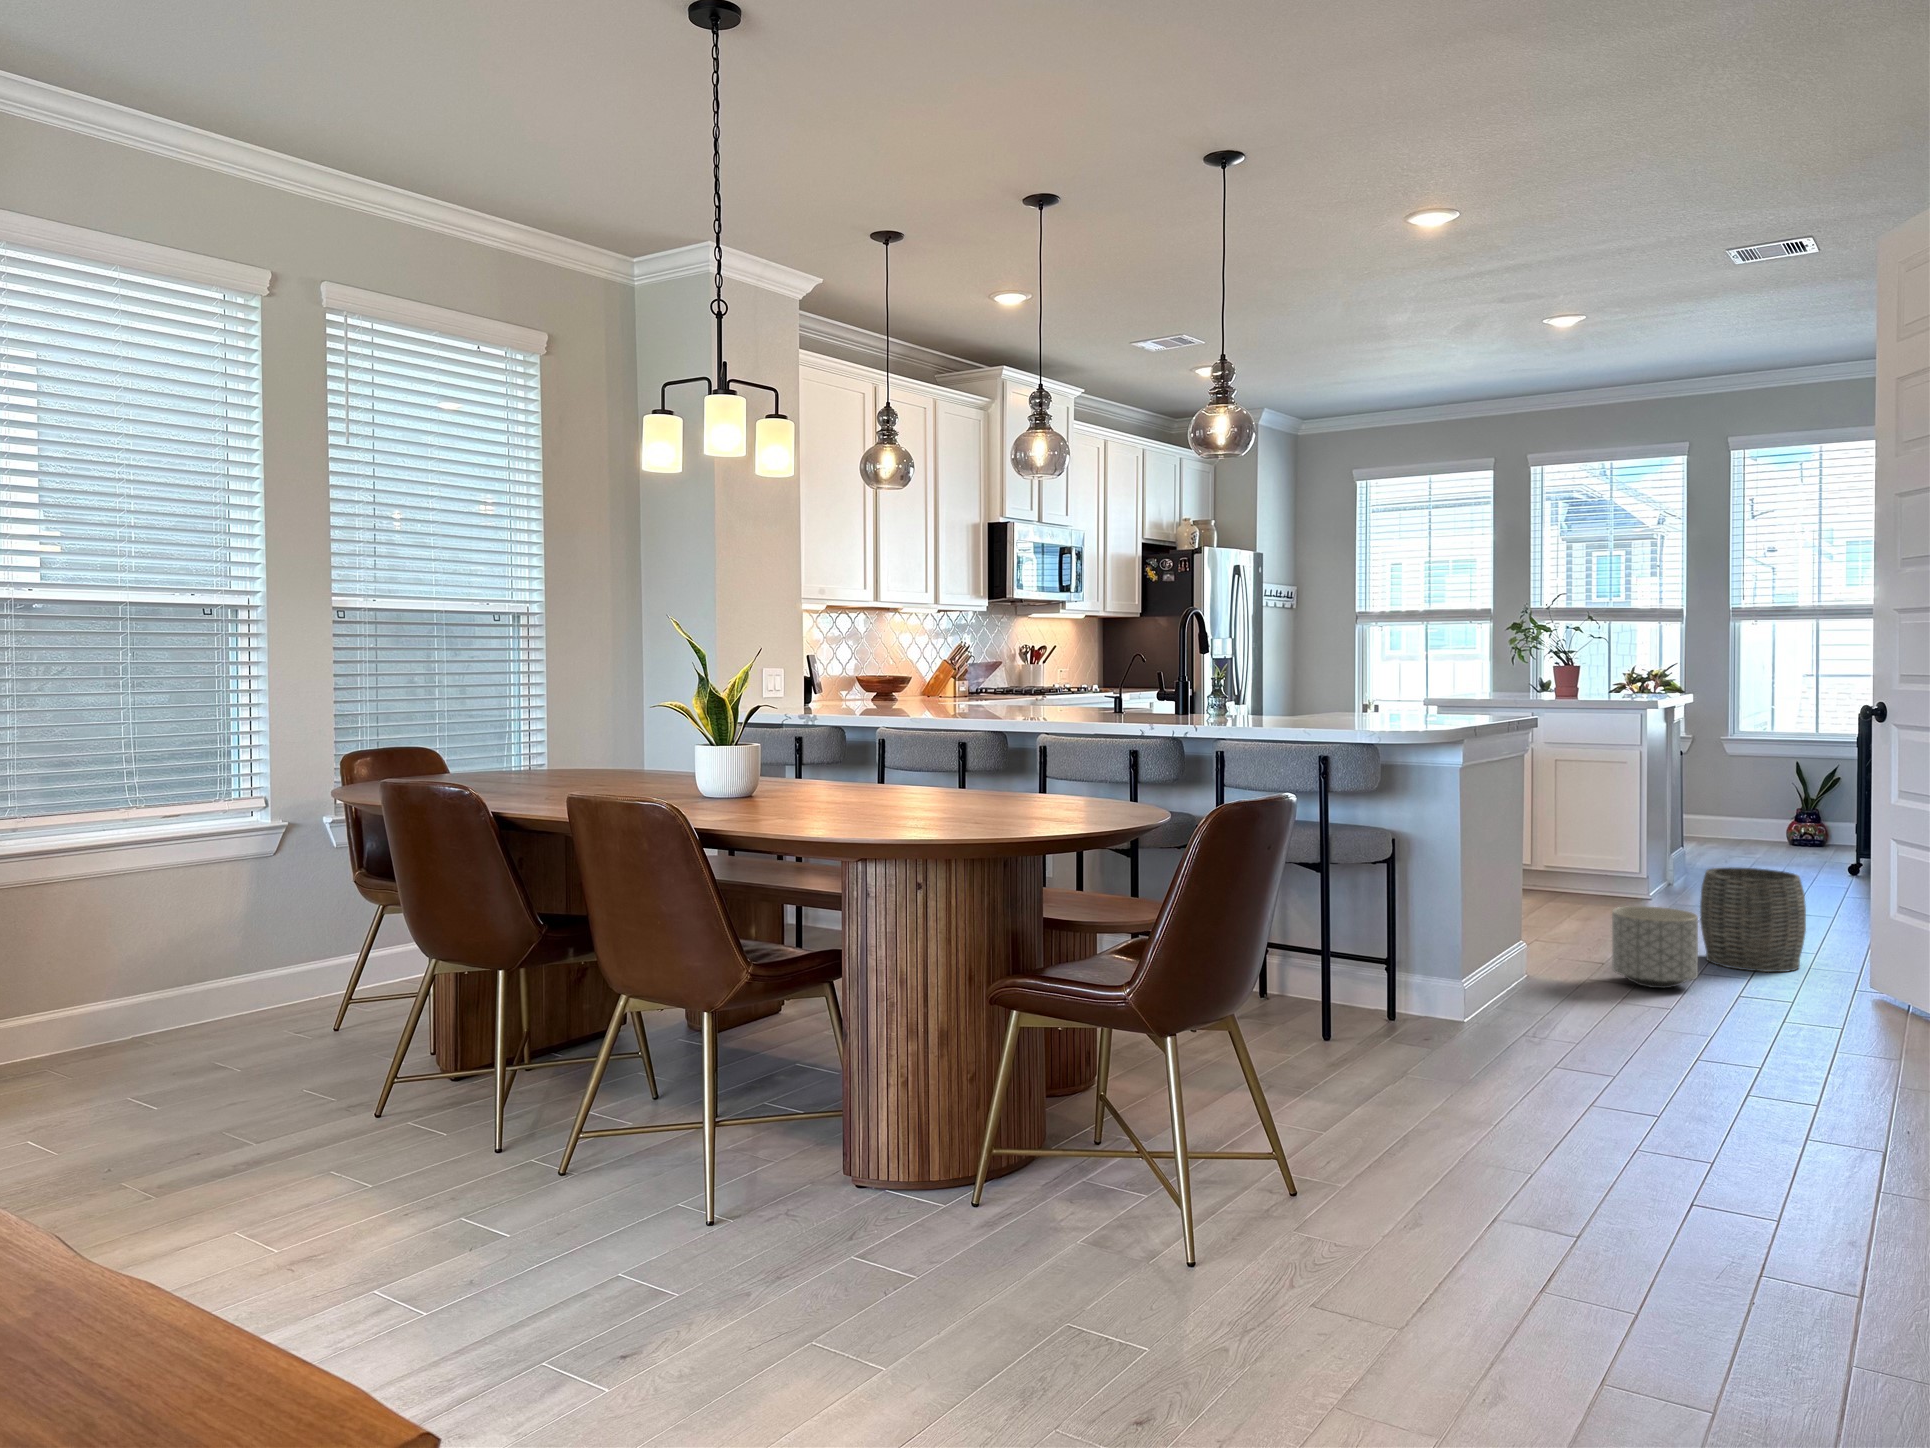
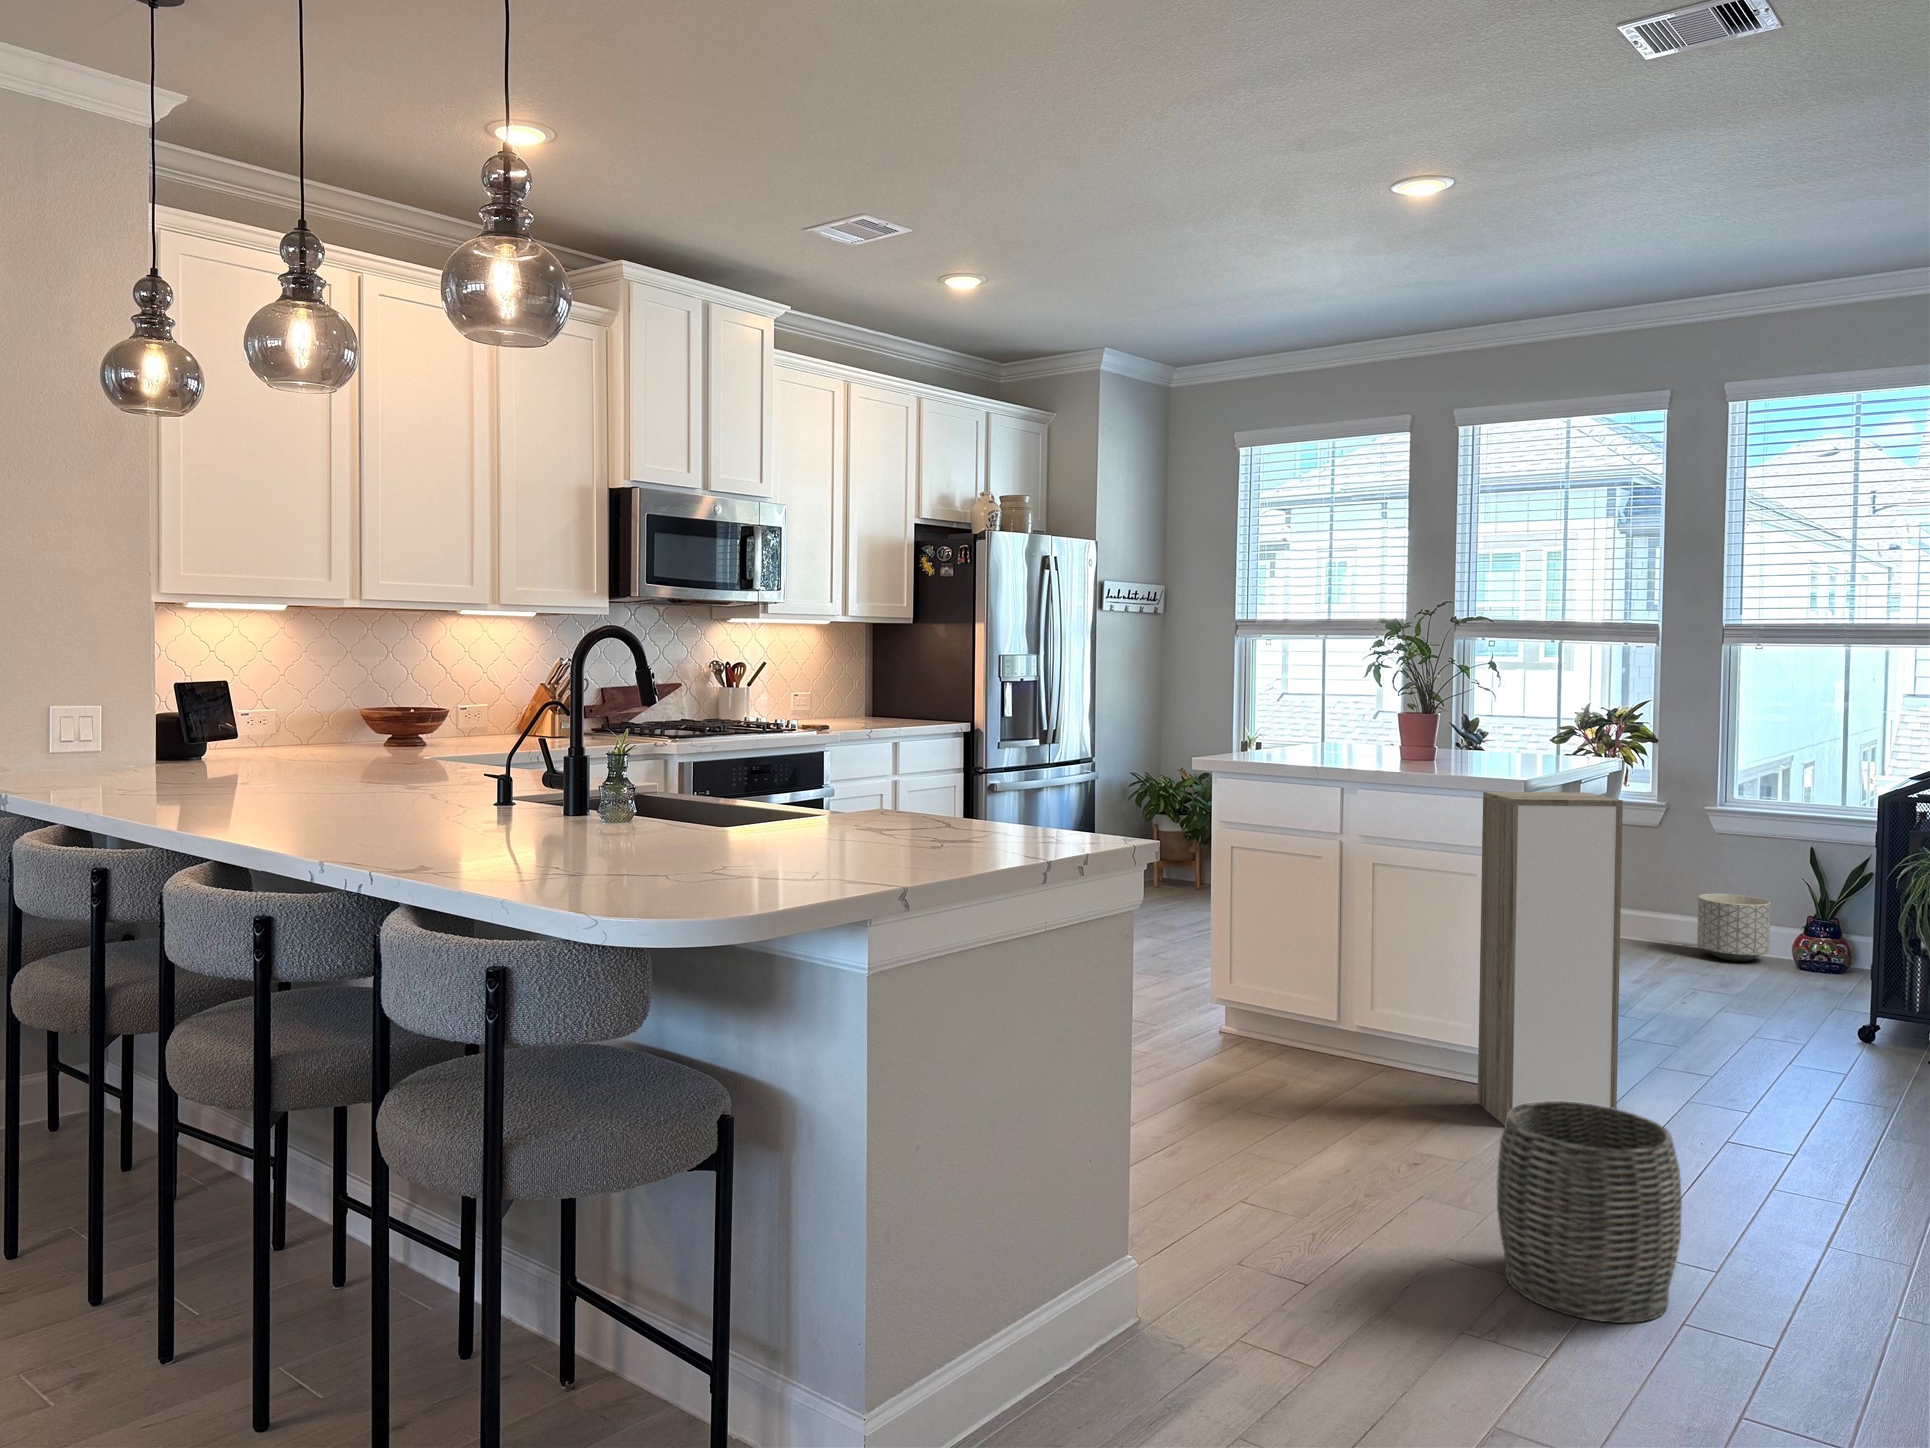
storage cabinet: none [1634,709,1725,914] -> present [1478,792,1623,1126]
planter: present [1612,906,1698,988] -> present [1697,894,1771,961]

